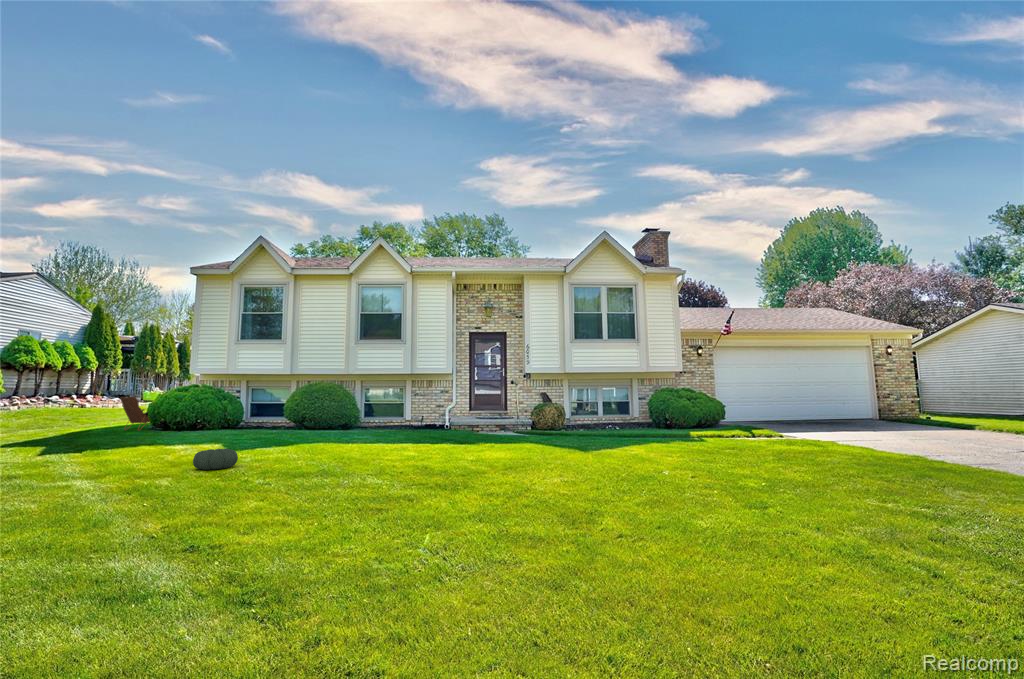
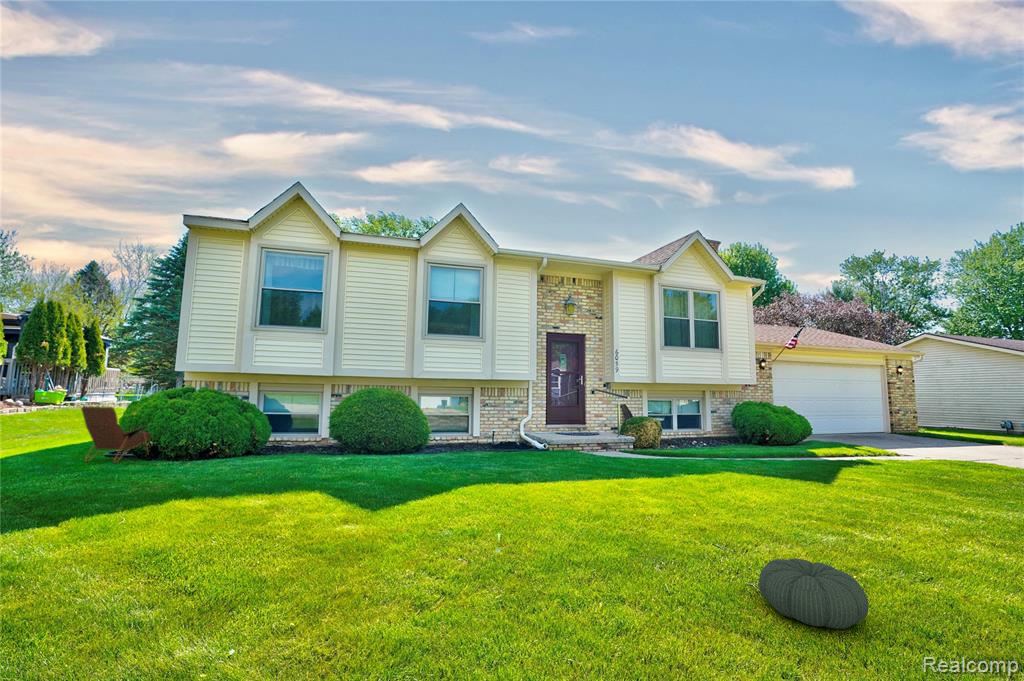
pouf: present [193,449,238,470] -> present [759,558,869,629]

